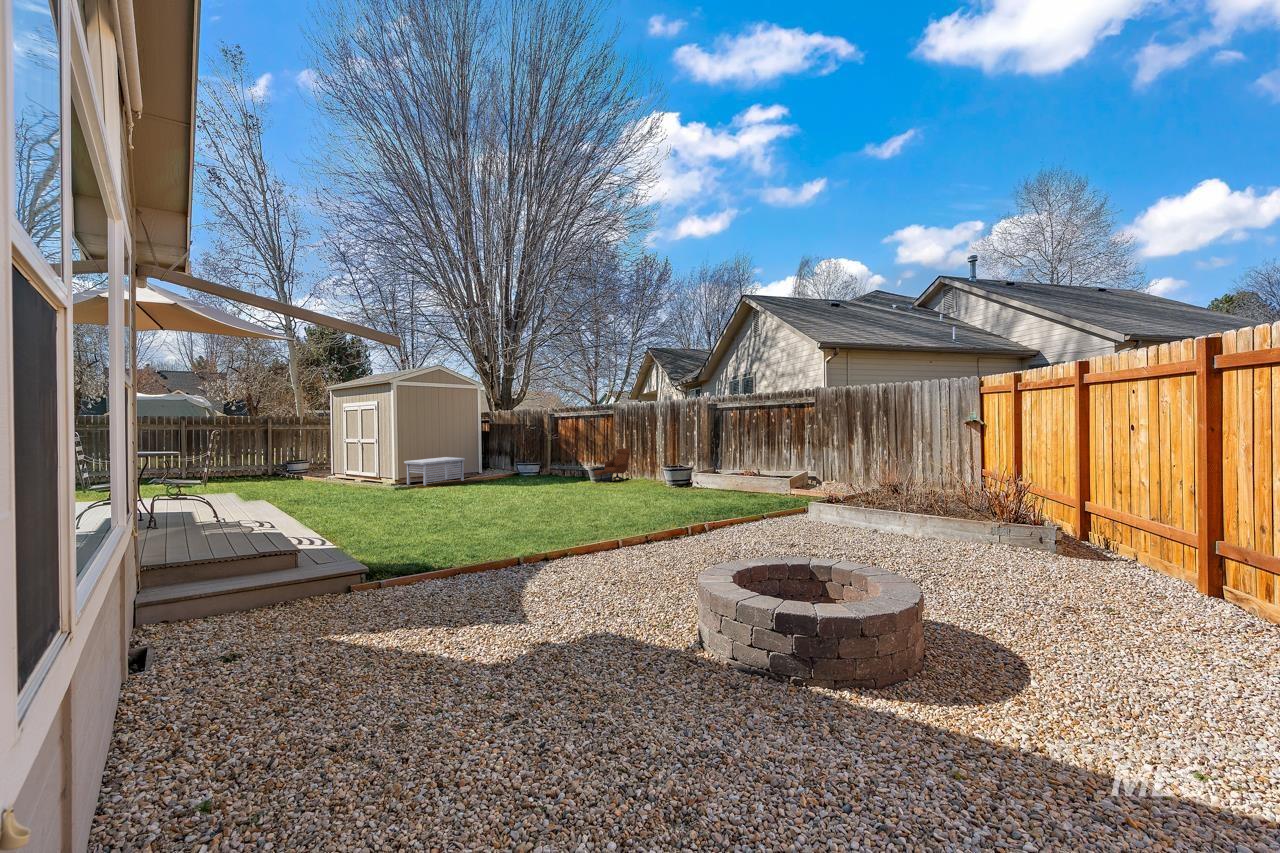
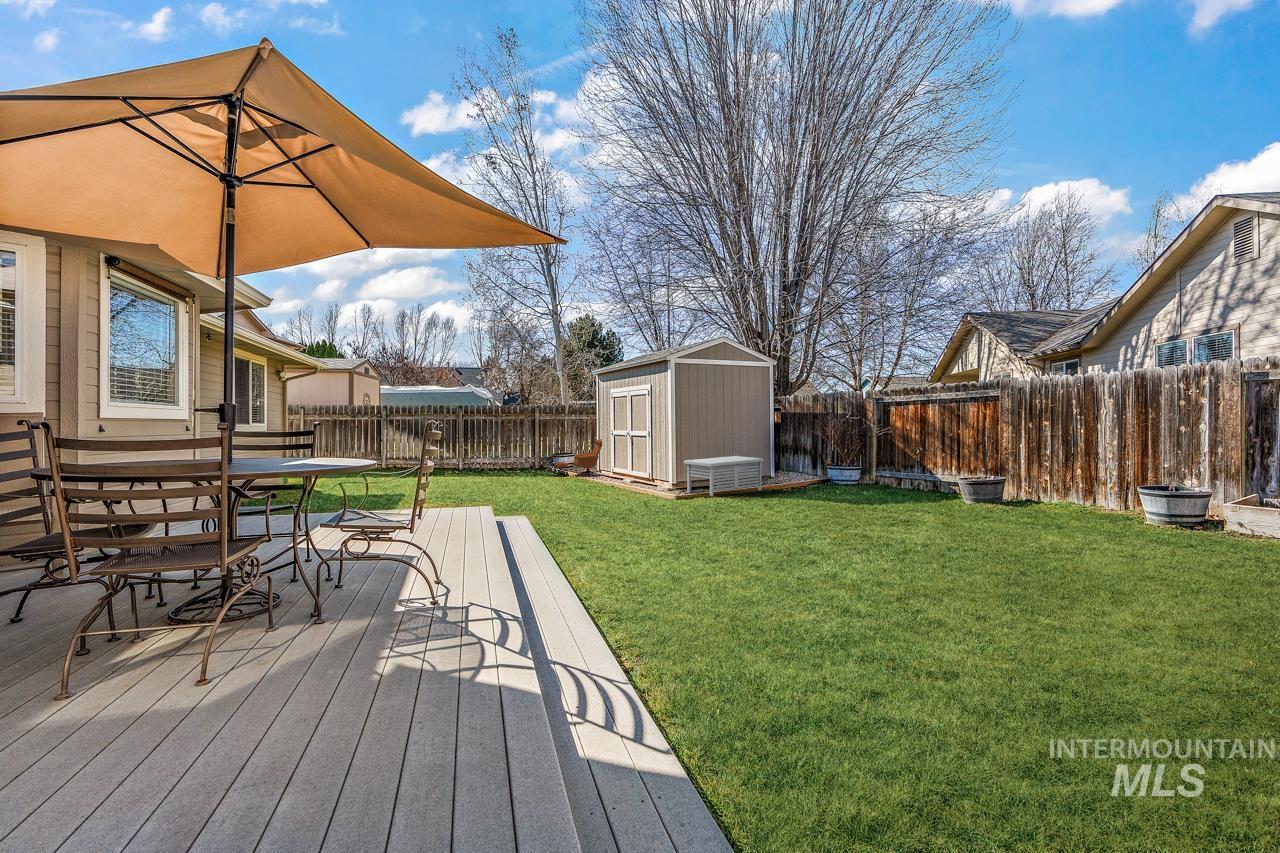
lounge chair: present [594,448,630,483] -> present [554,439,602,477]

